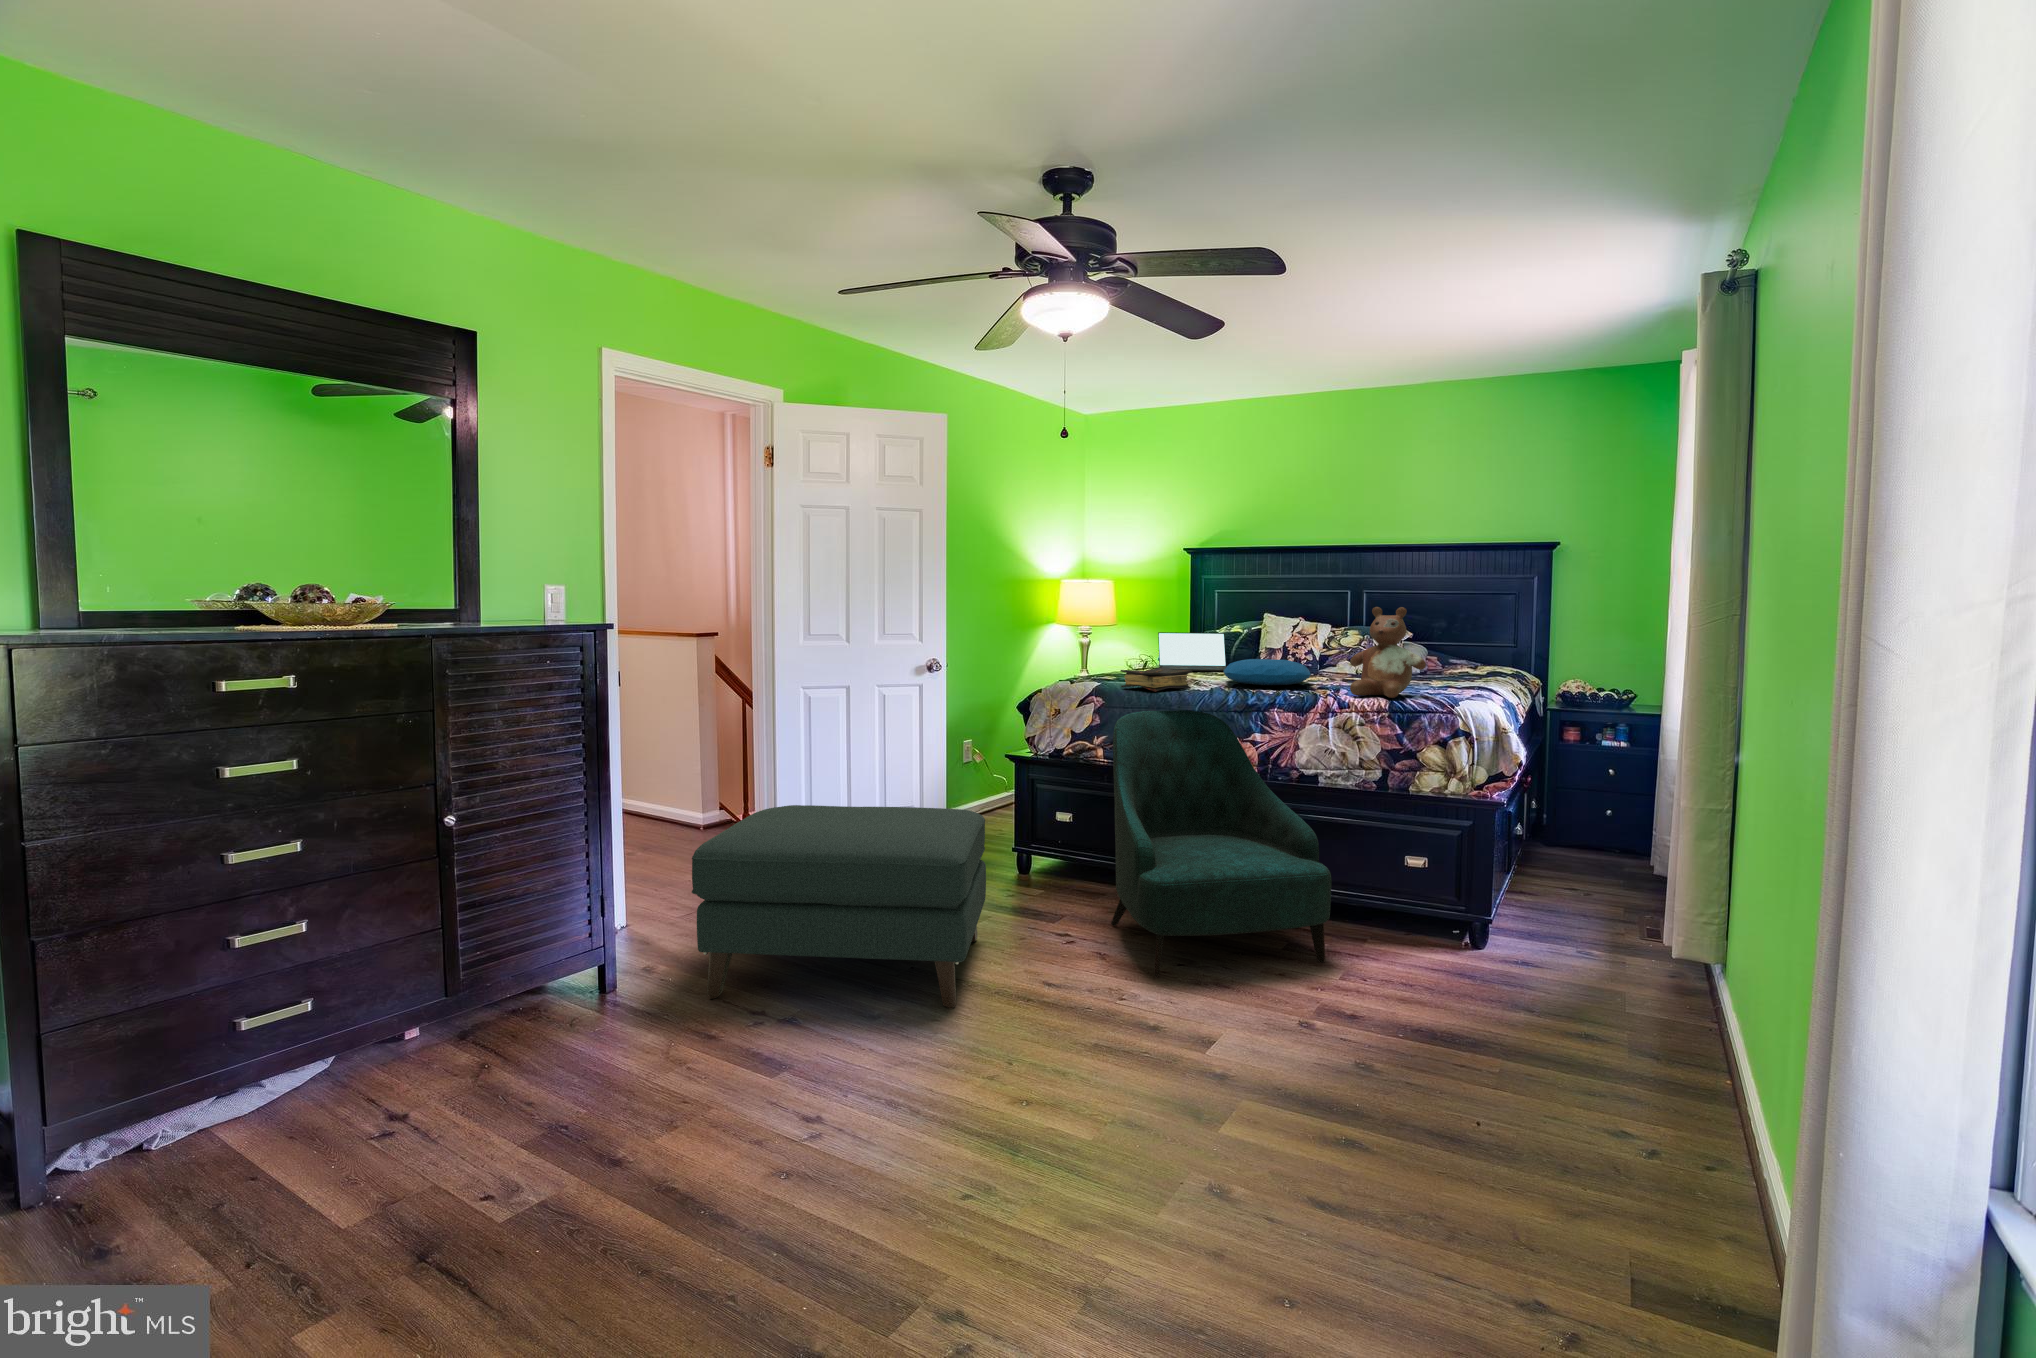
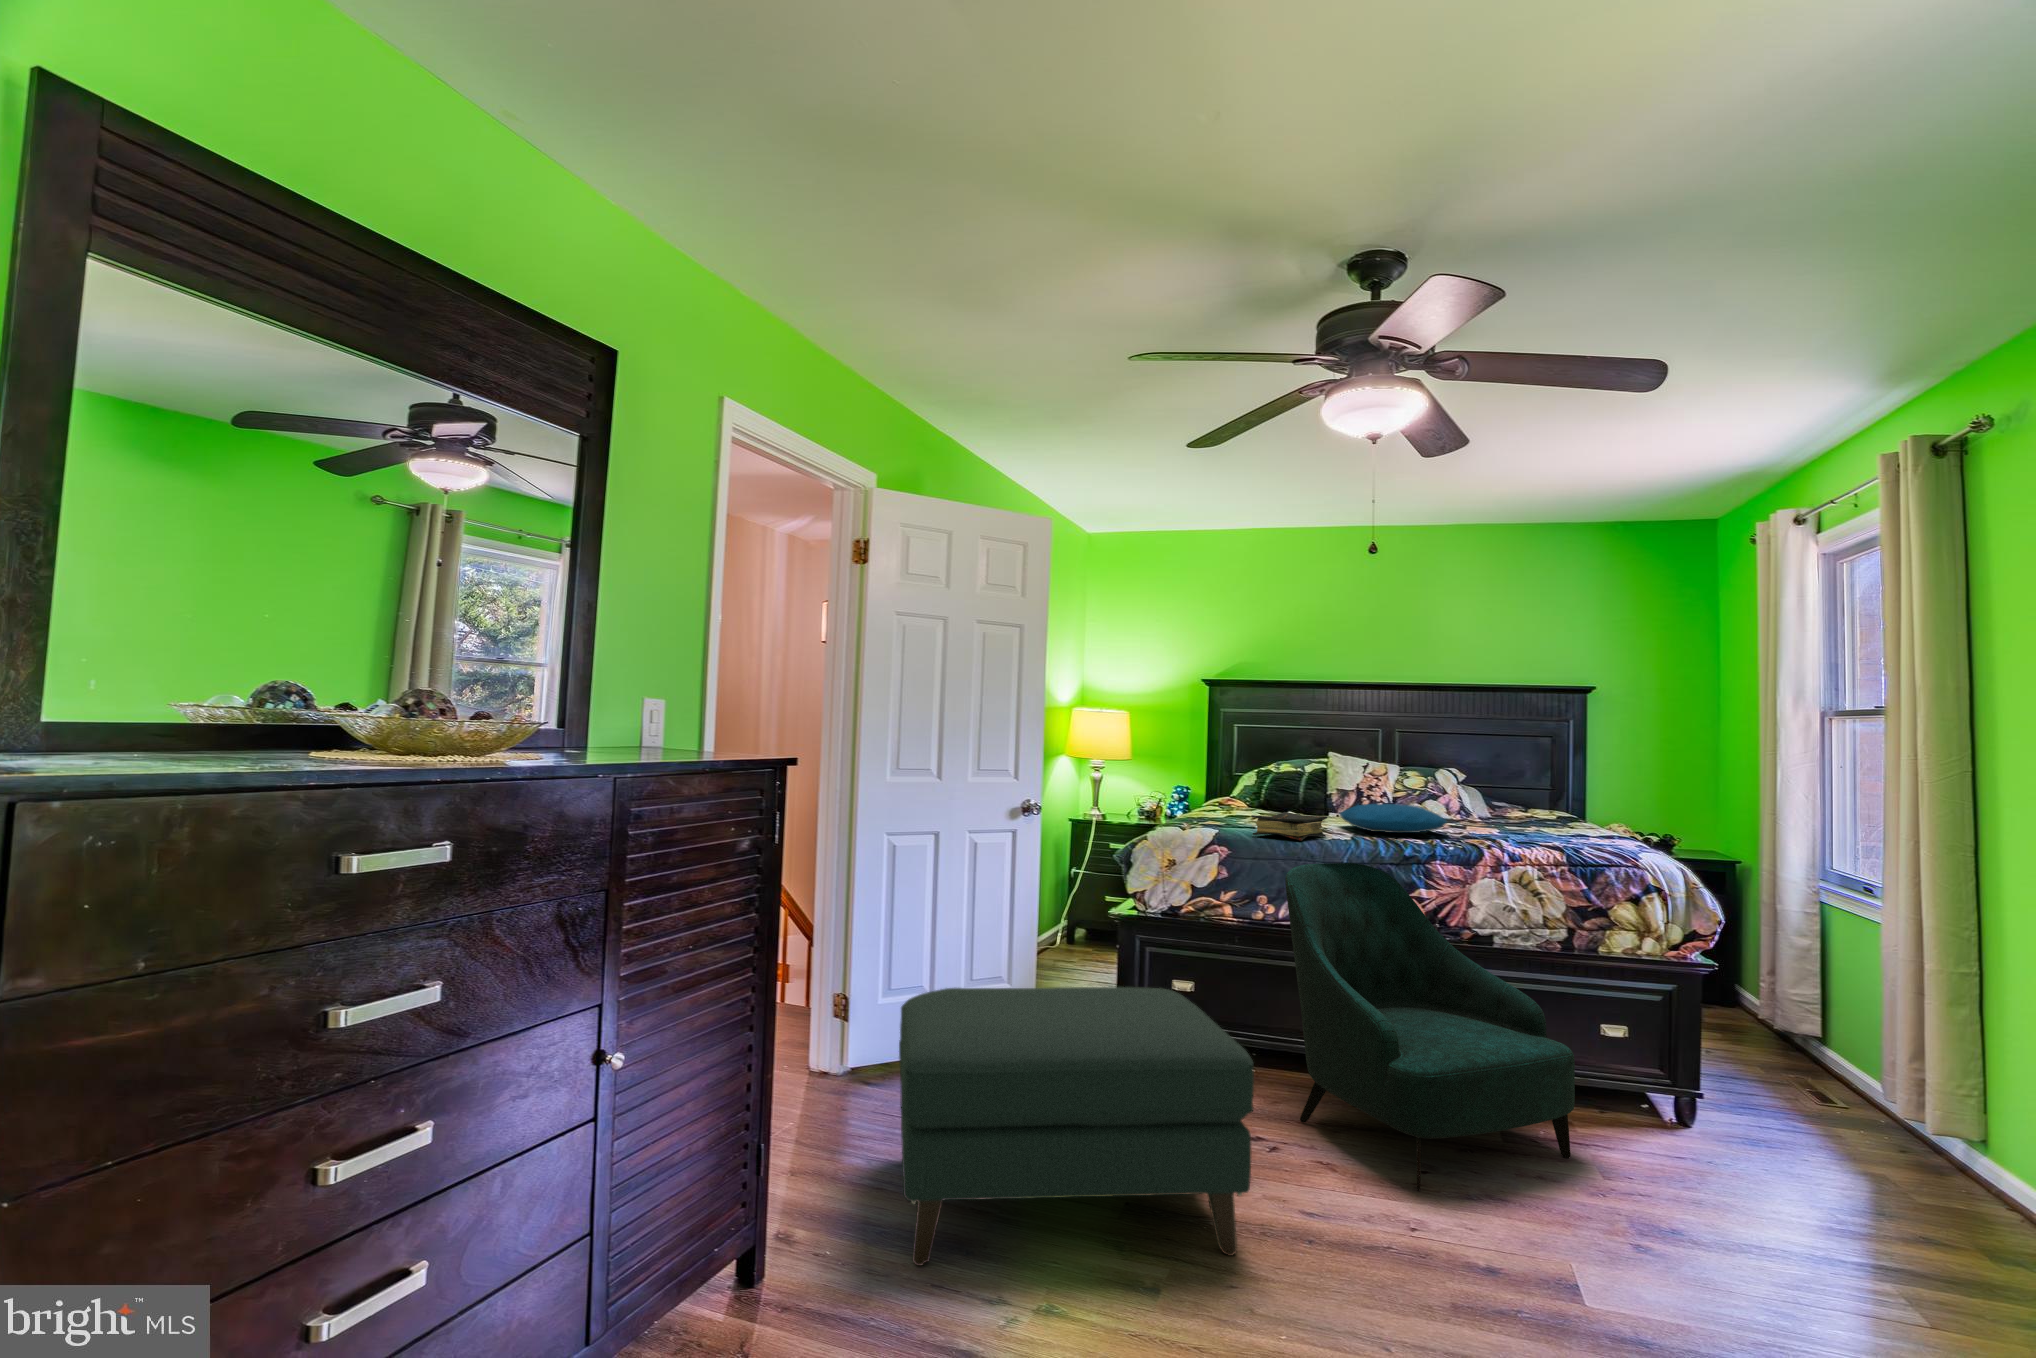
stuffed bear: present [1350,607,1426,698] -> none [1498,751,1586,850]
laptop: present [1158,632,1226,671] -> none [1224,770,1317,815]

